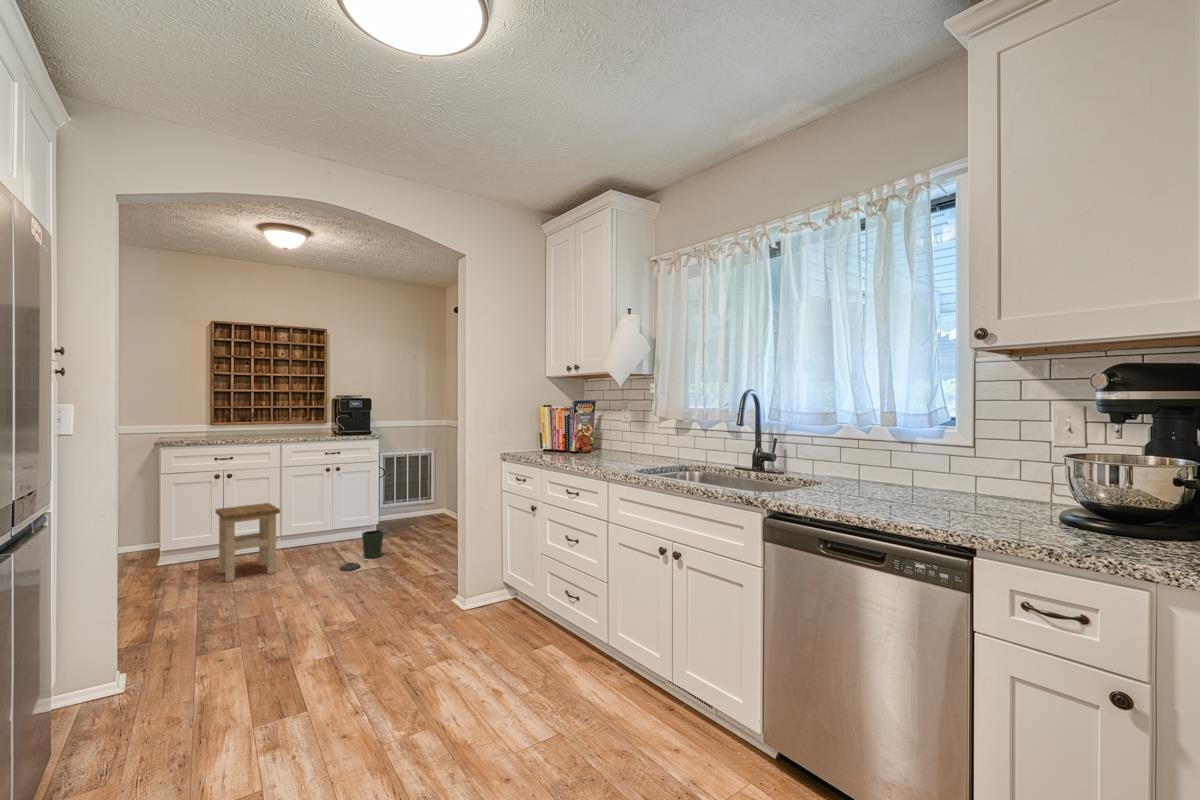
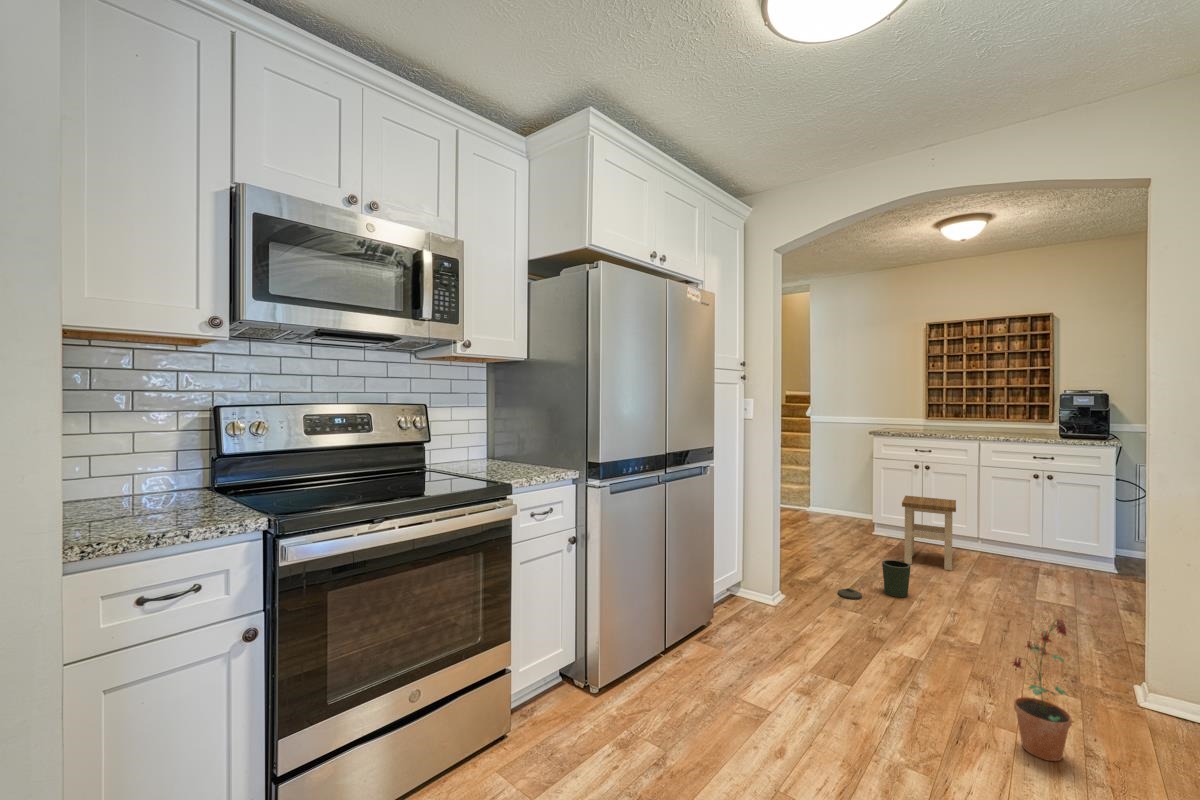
trash can: present [340,530,383,571] -> present [838,560,911,599]
potted plant: none [436,561,475,670] -> present [1012,620,1072,761]

